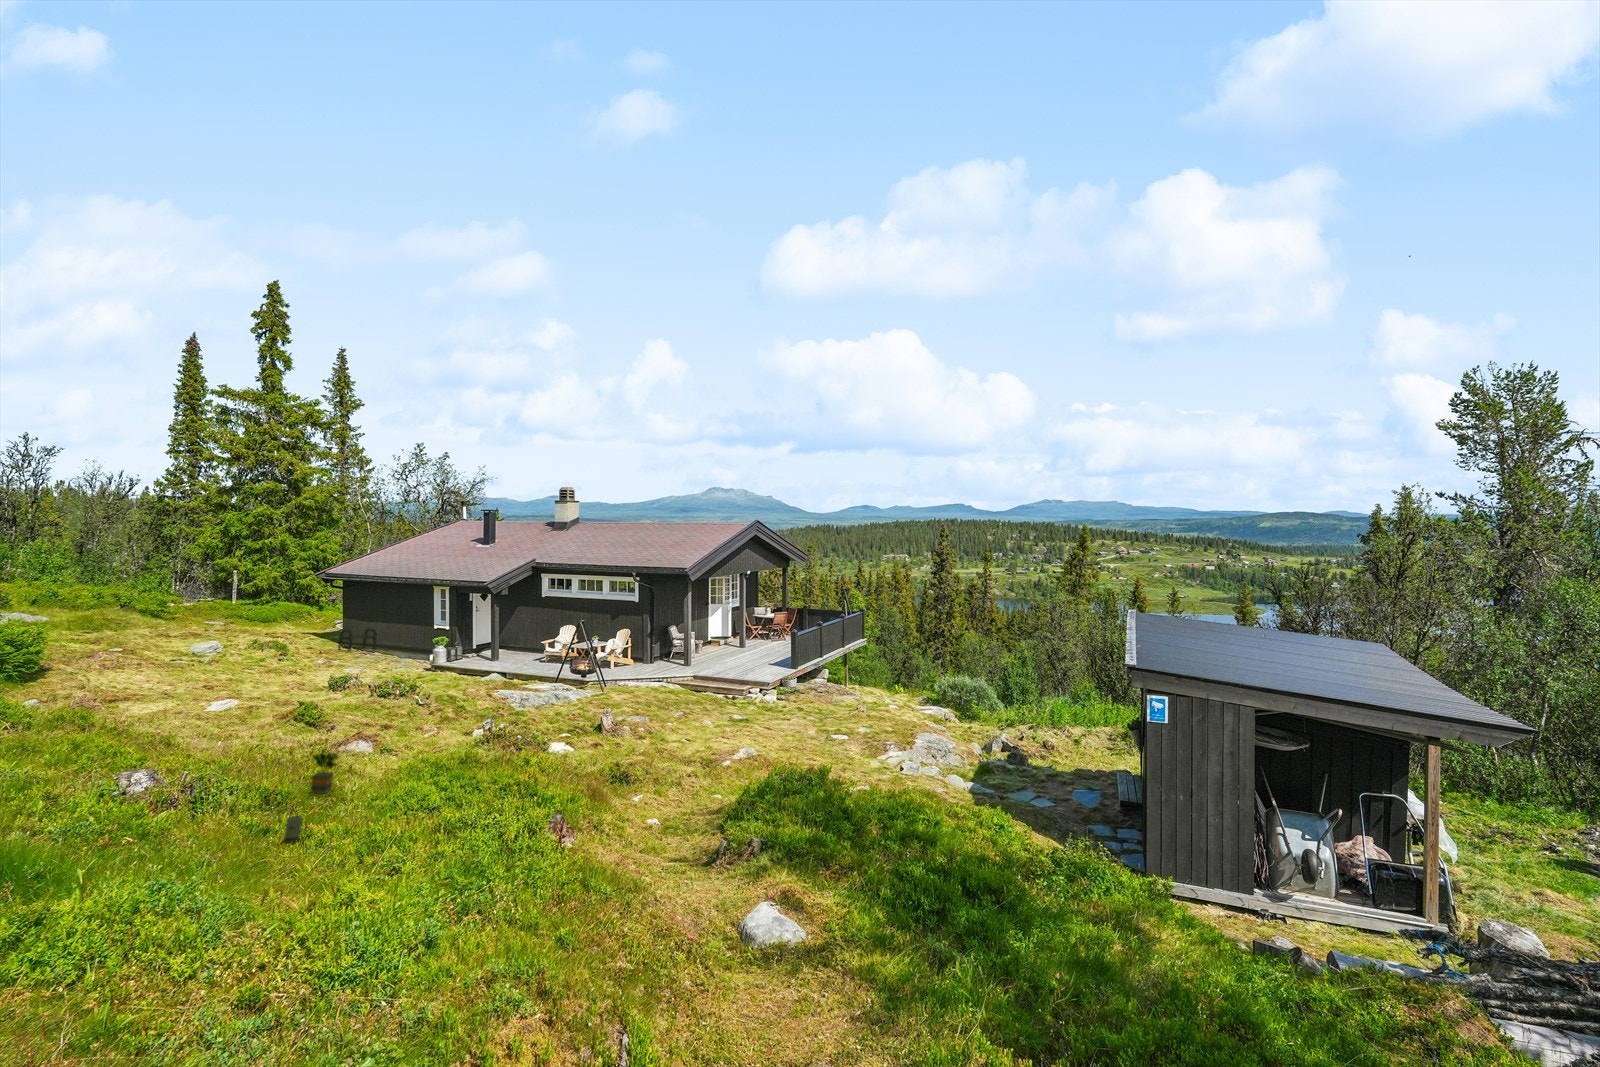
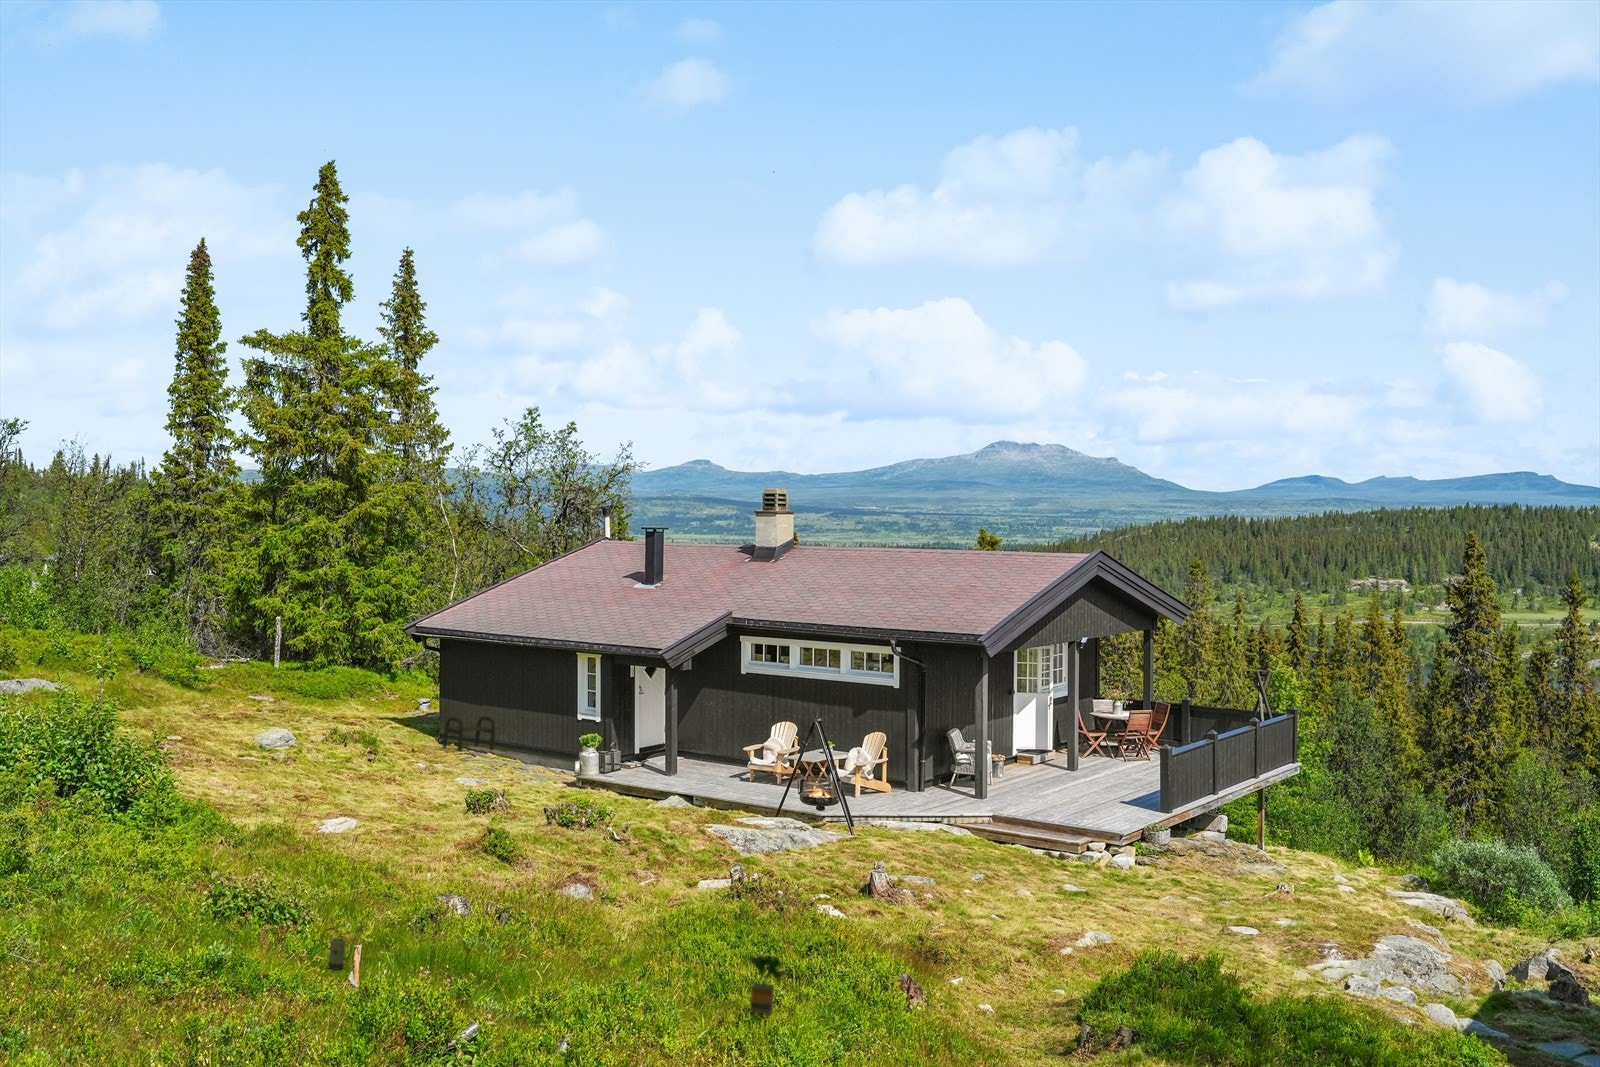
potted tree: present [310,753,339,793] -> present [750,956,784,1015]
watering can: present [278,808,308,843] -> present [321,928,355,970]

